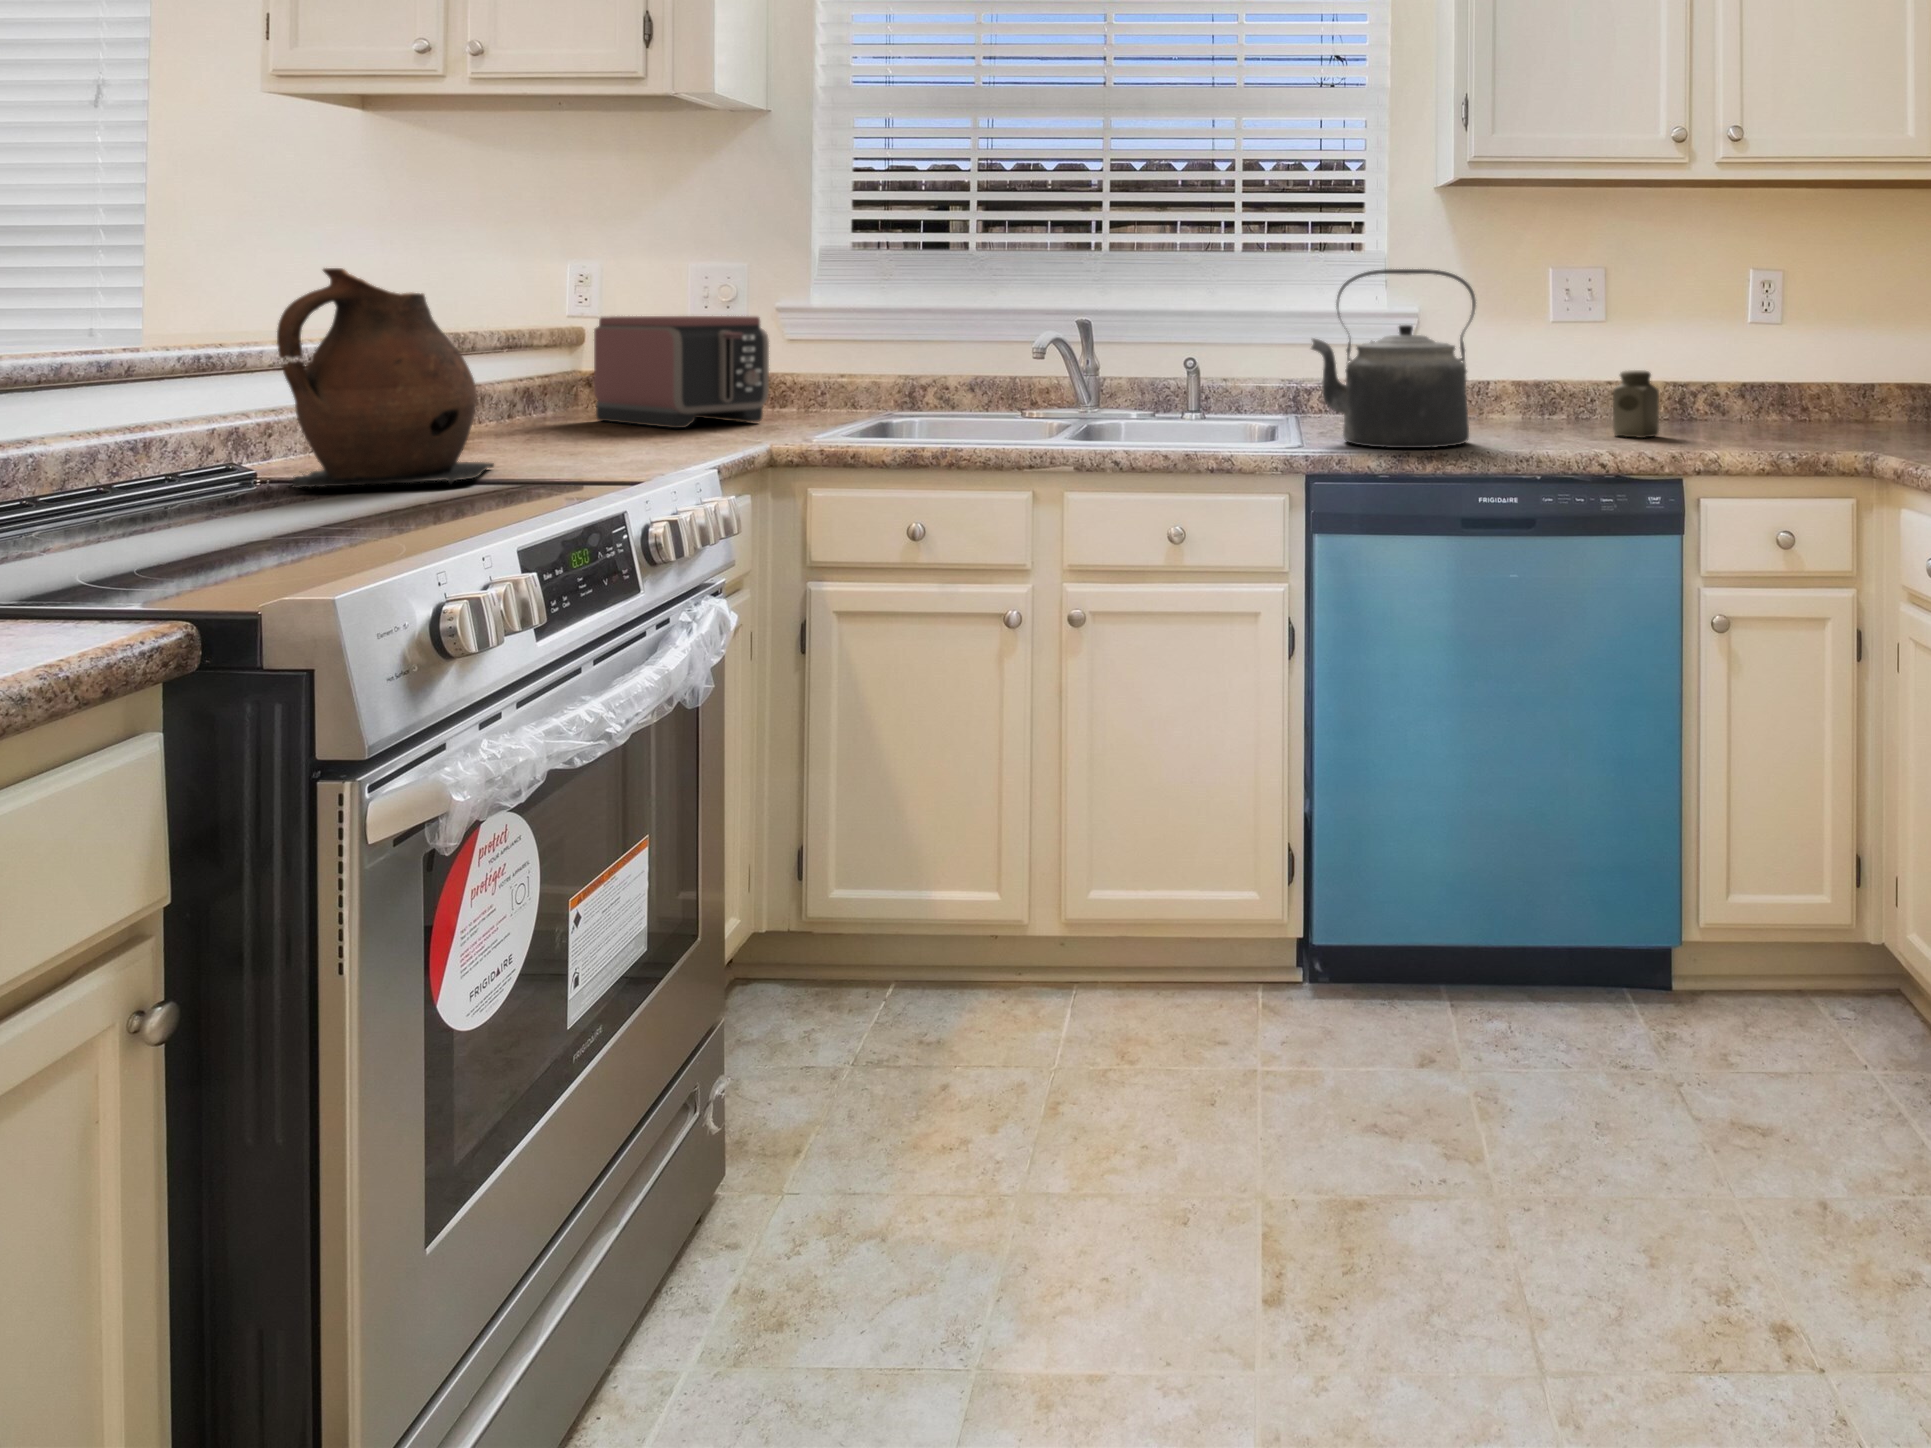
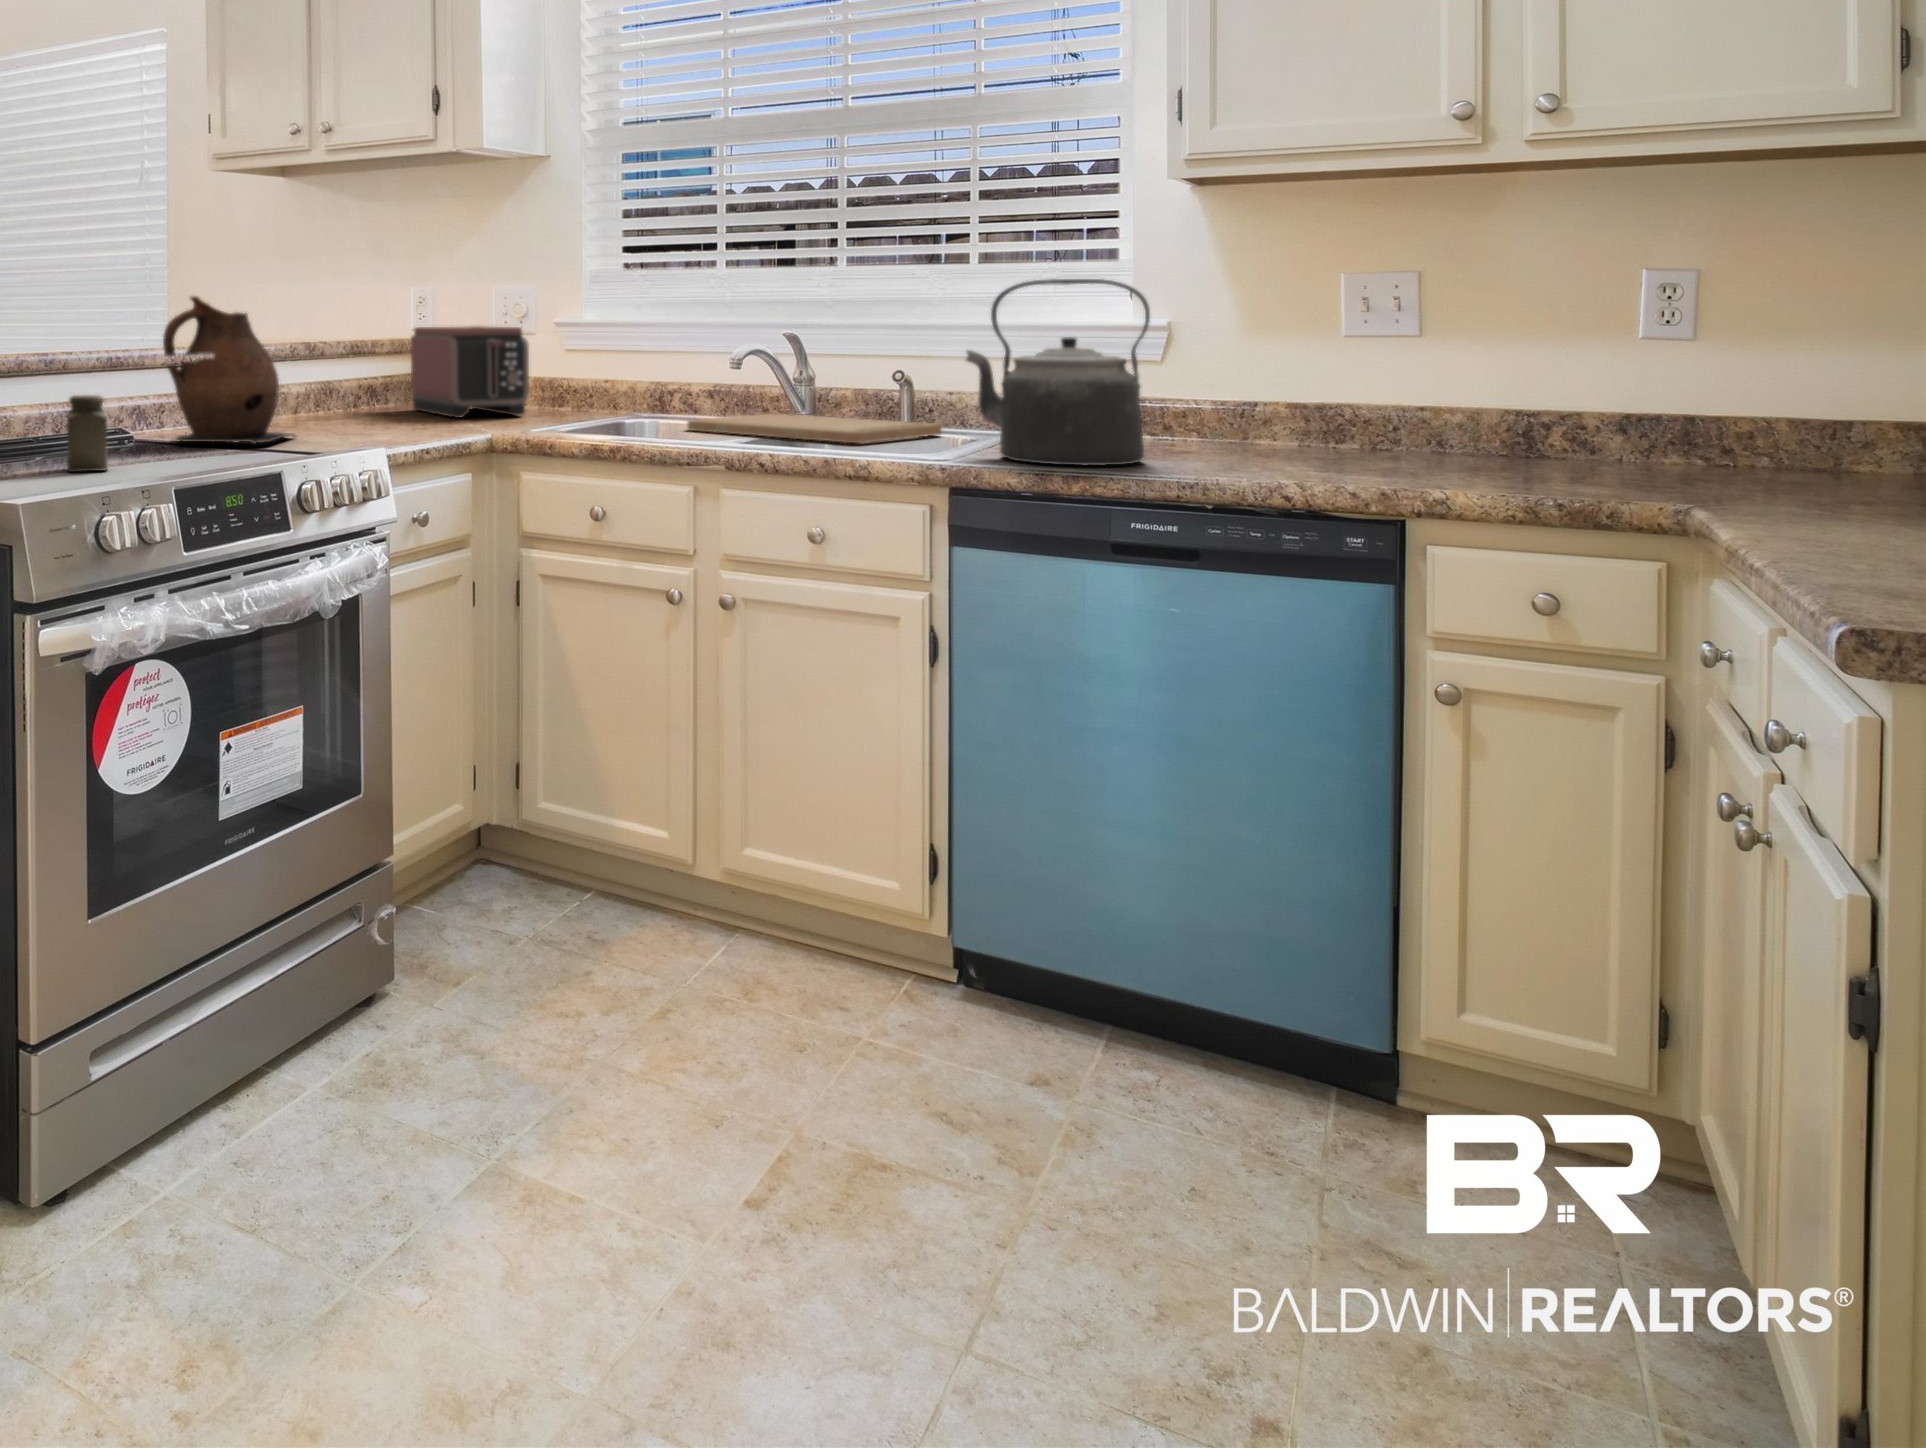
salt shaker: present [1613,370,1659,438] -> present [67,395,108,472]
cutting board: none [985,408,1242,436] -> present [687,414,942,443]

